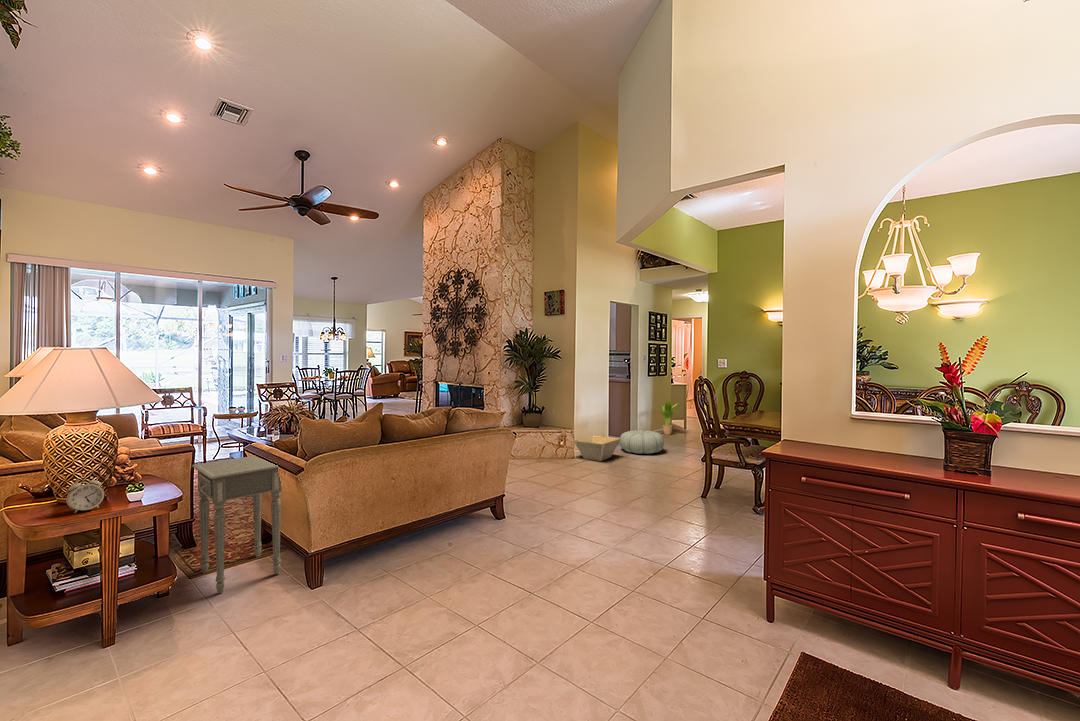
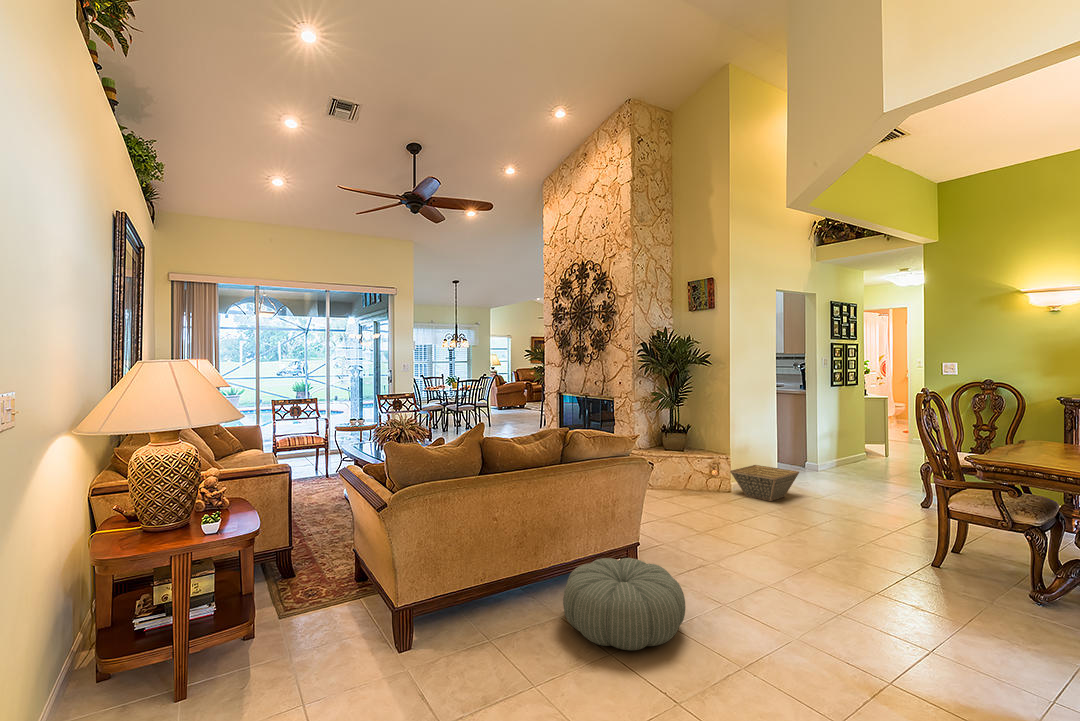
potted plant: present [656,400,677,435] -> none [846,420,888,467]
pouf: present [620,430,664,454] -> present [563,558,685,650]
side table: present [192,455,282,593] -> none [283,480,369,644]
alarm clock: present [66,477,104,513] -> none [145,503,181,544]

